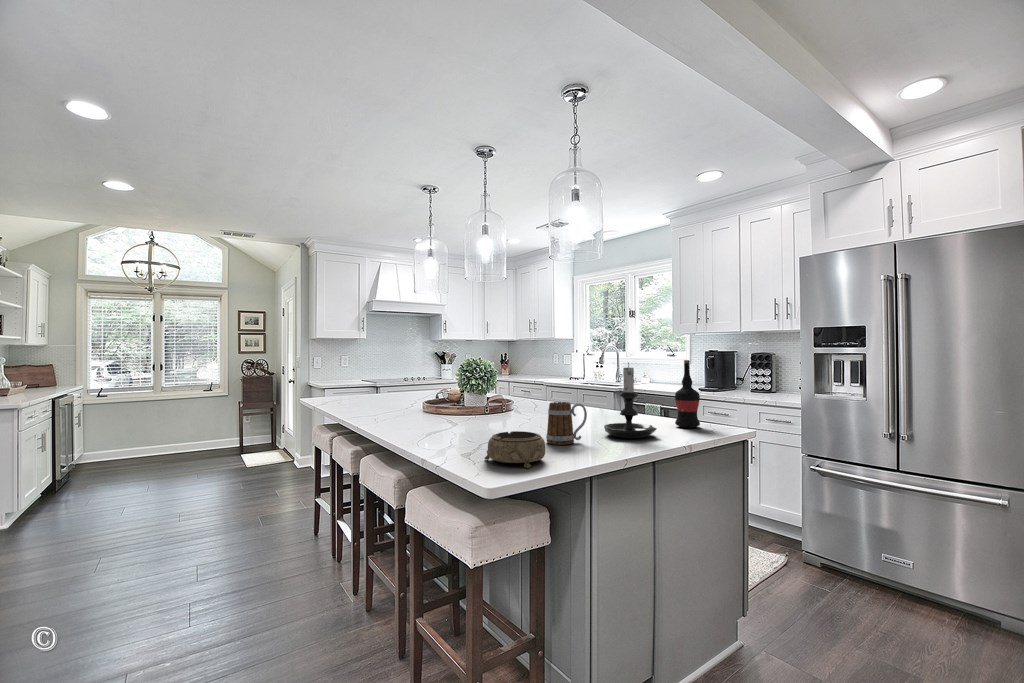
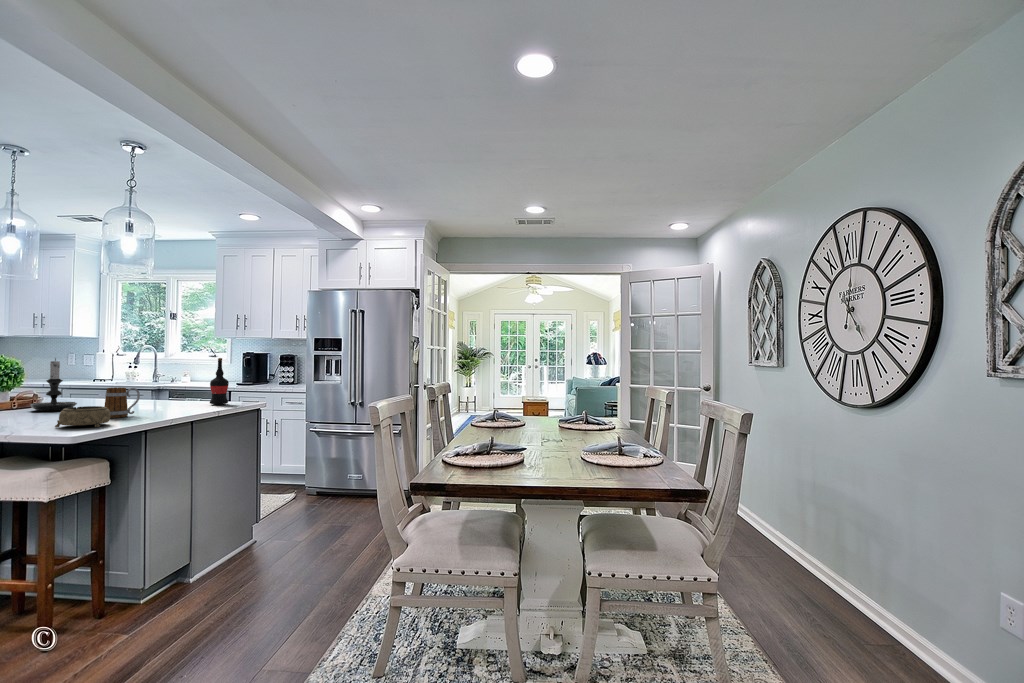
candle holder: present [604,363,657,438] -> present [30,358,77,411]

